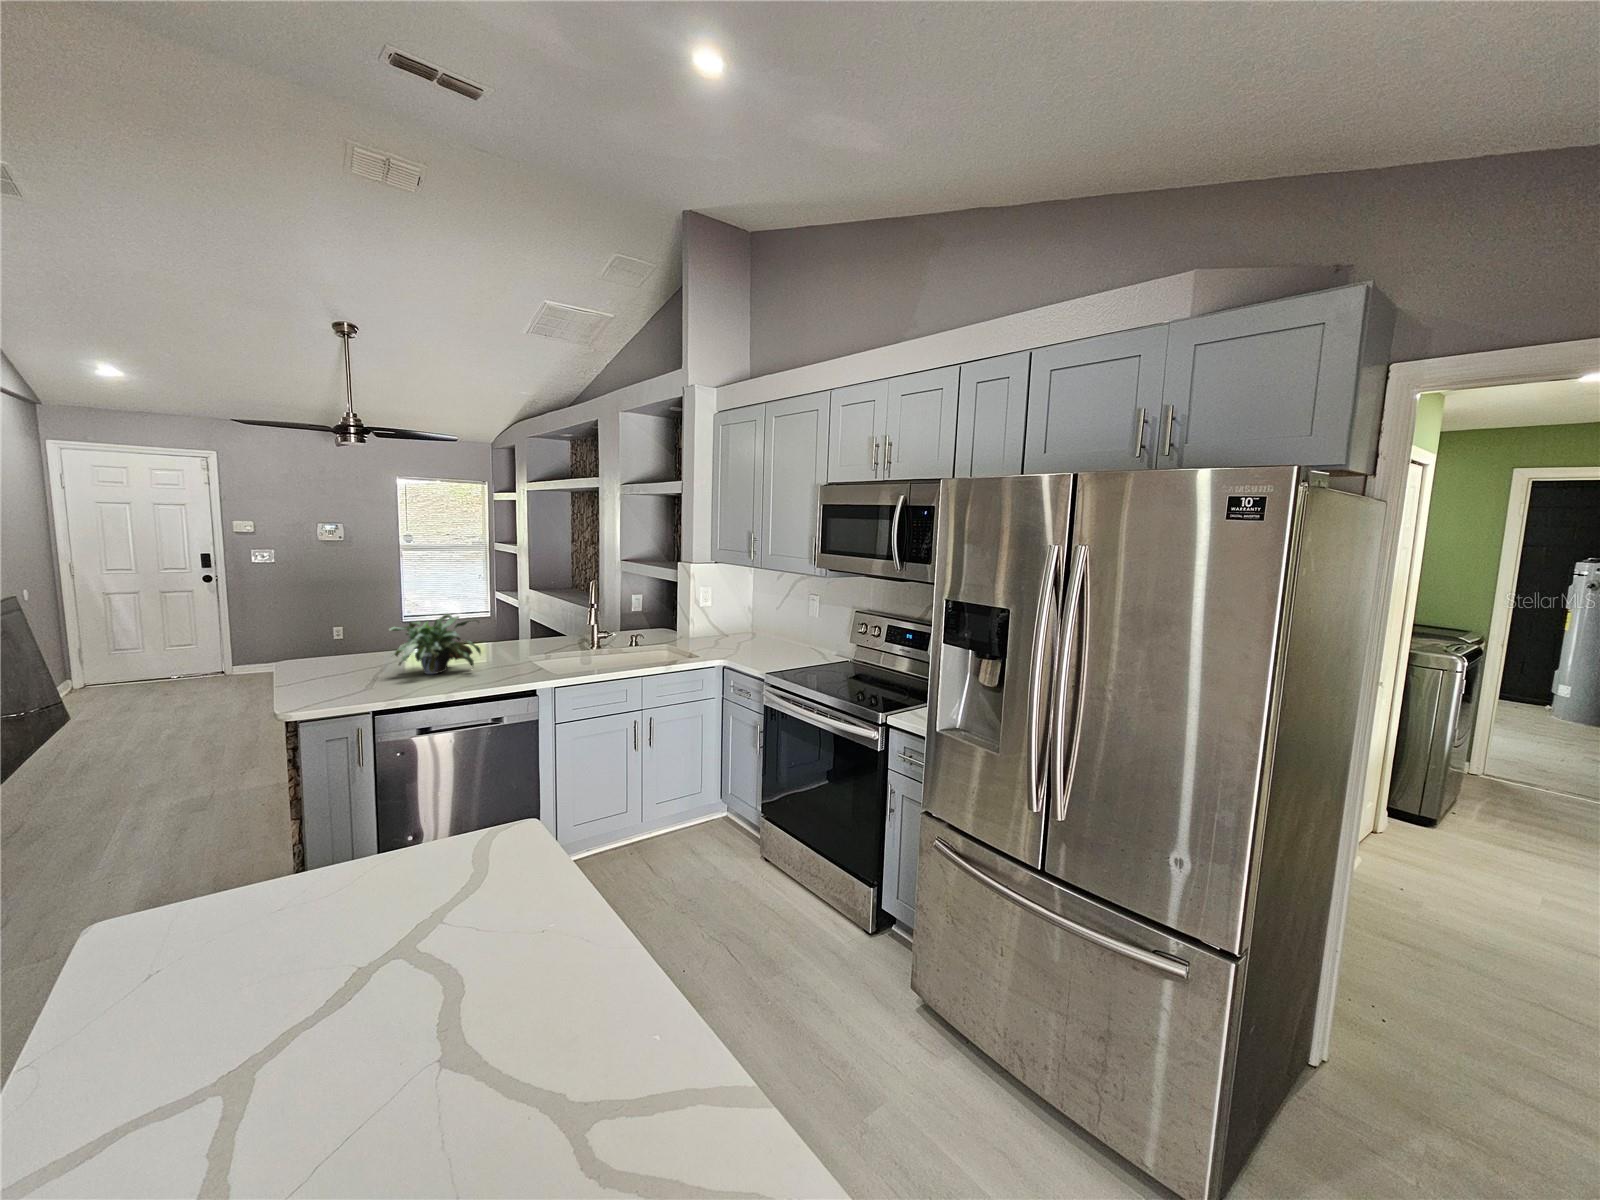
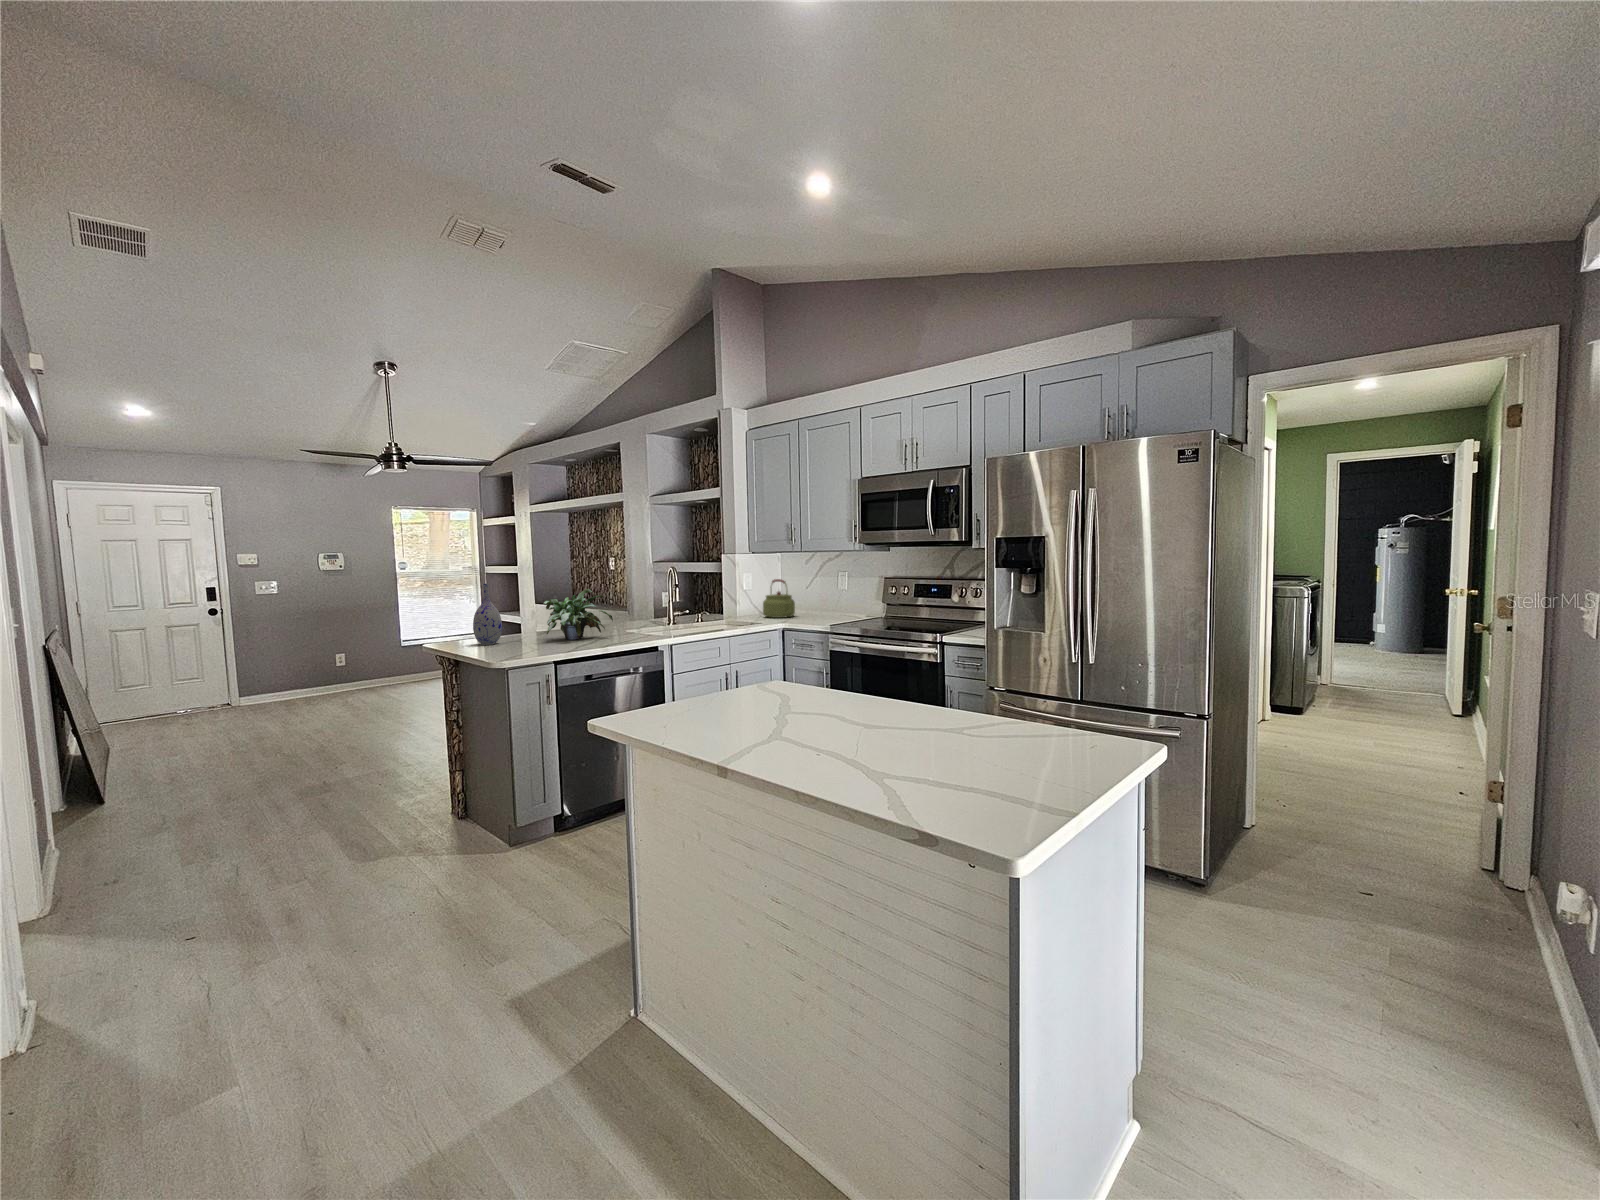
kettle: none [713,599,753,647] -> present [763,579,795,618]
vase: none [306,600,346,675] -> present [473,583,502,645]

